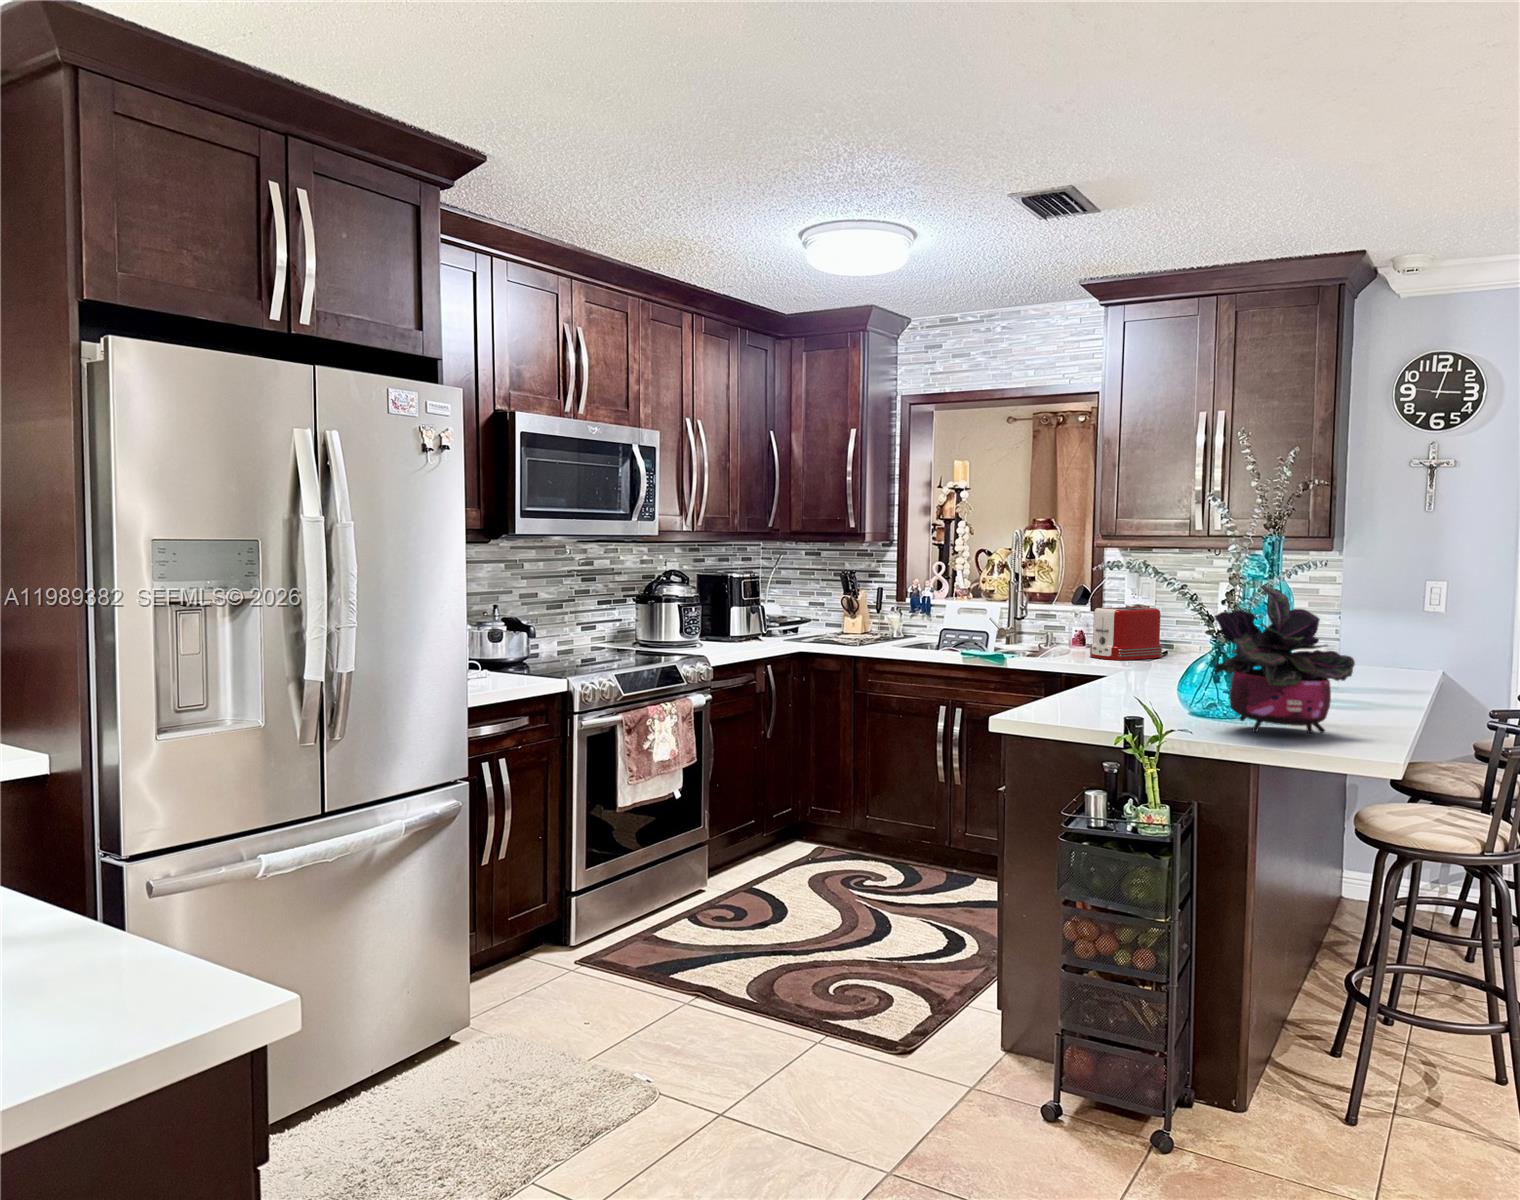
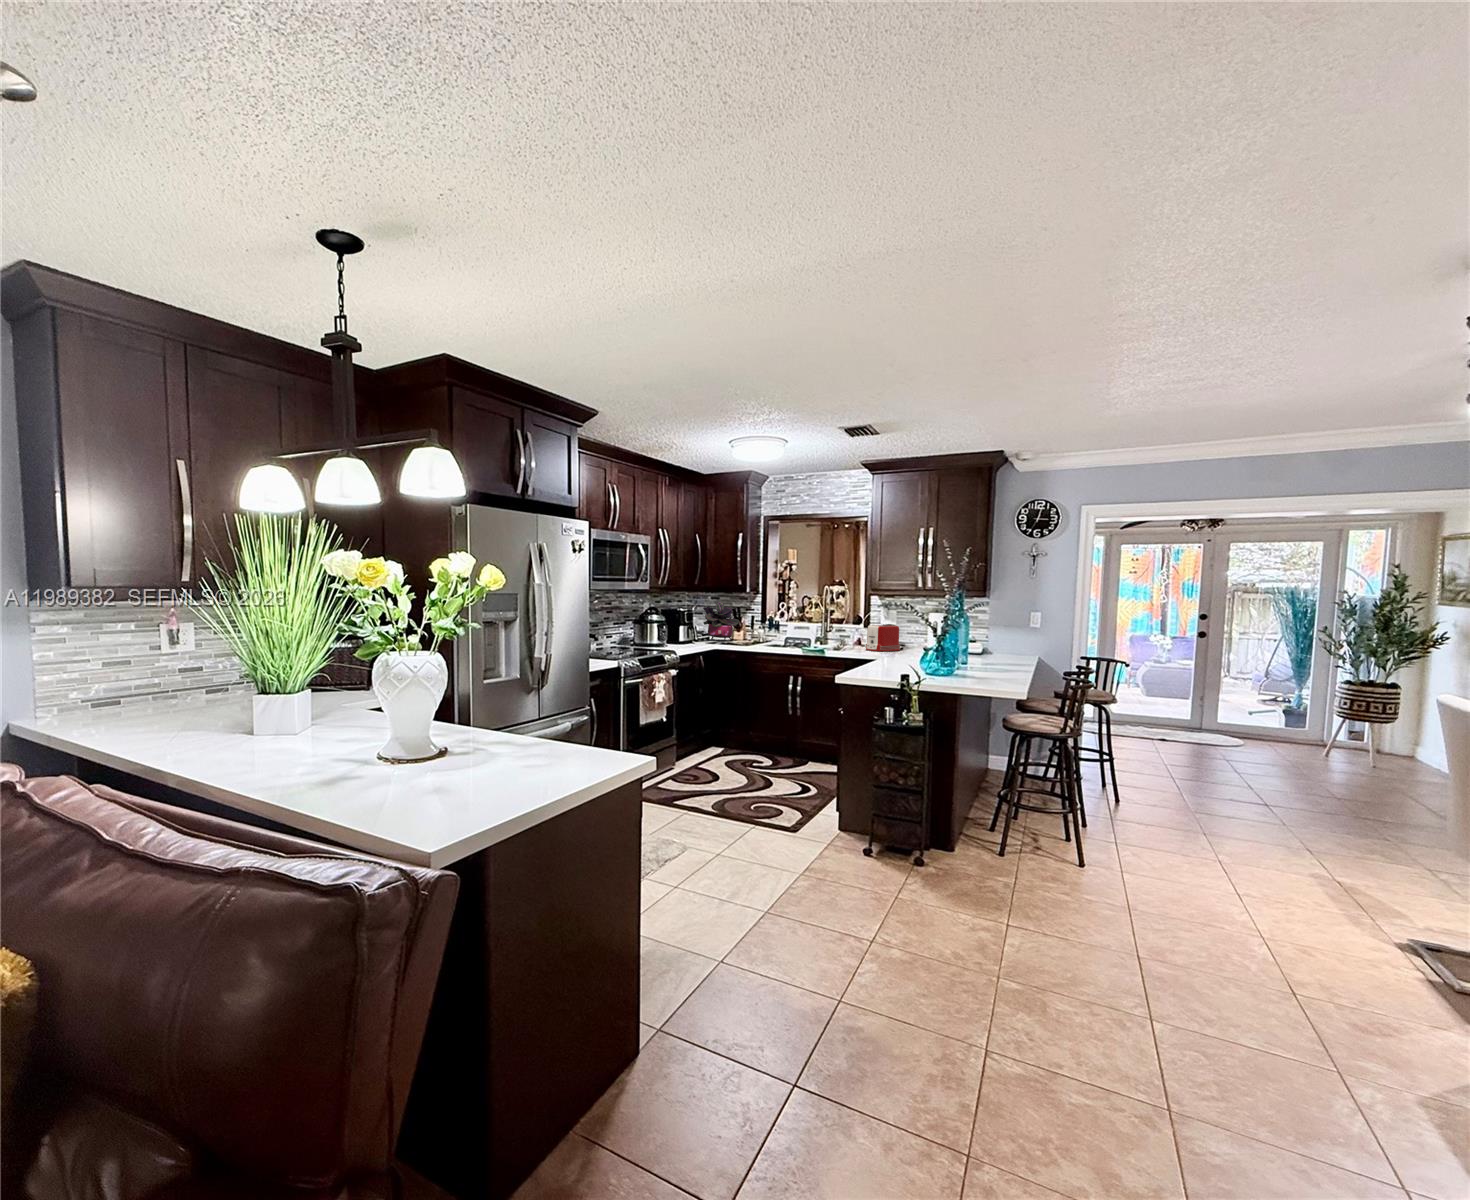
potted plant: present [1214,586,1355,733] -> present [703,601,739,640]

